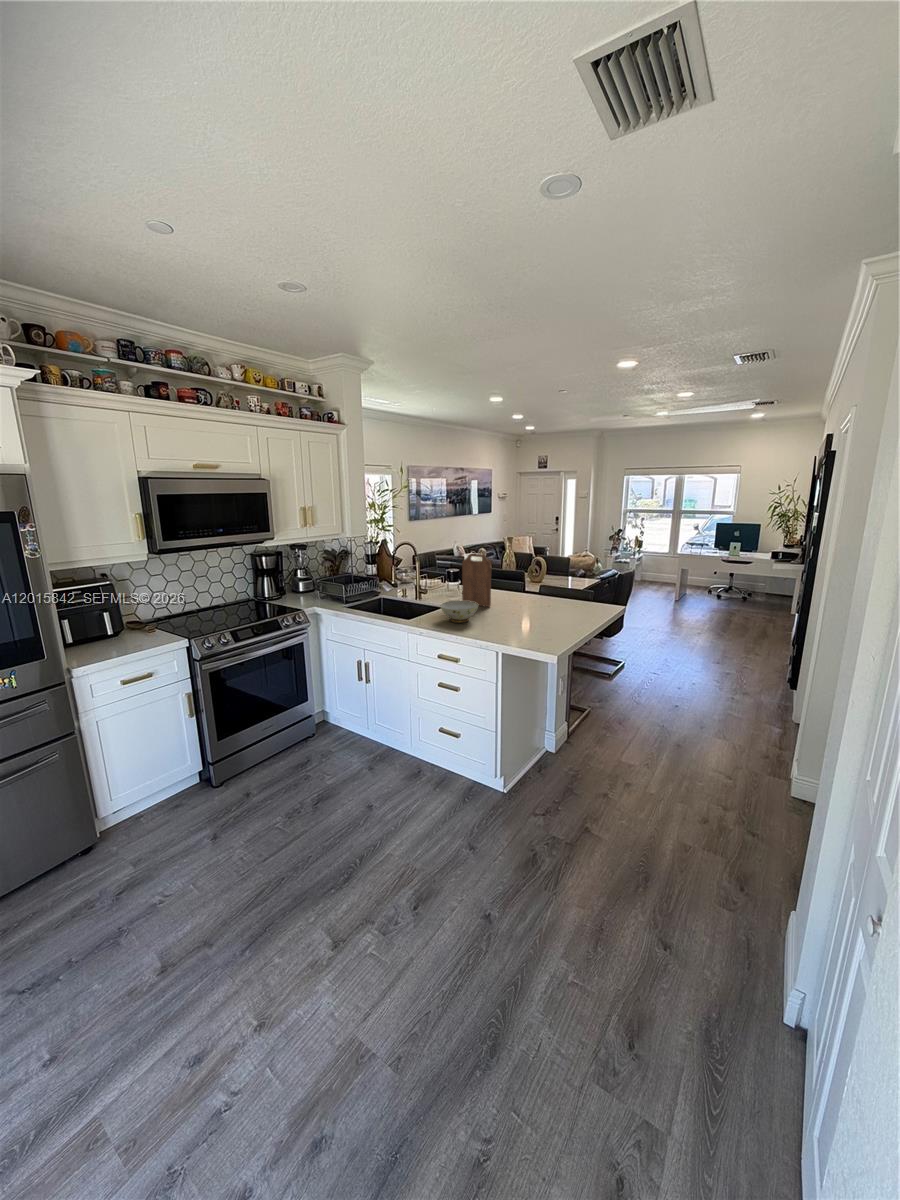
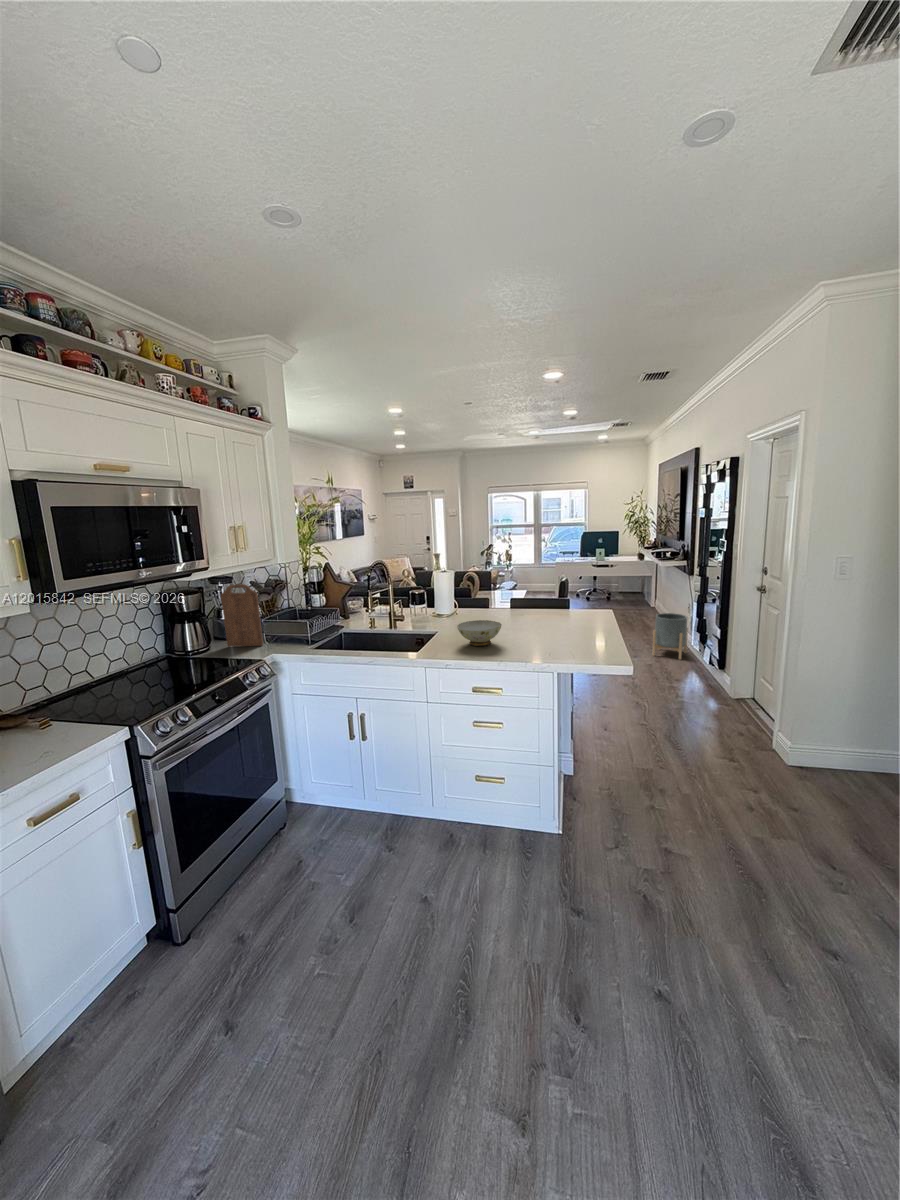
cutting board: present [462,554,491,607] -> present [221,584,263,647]
planter: none [738,622,789,675] -> present [653,613,688,660]

